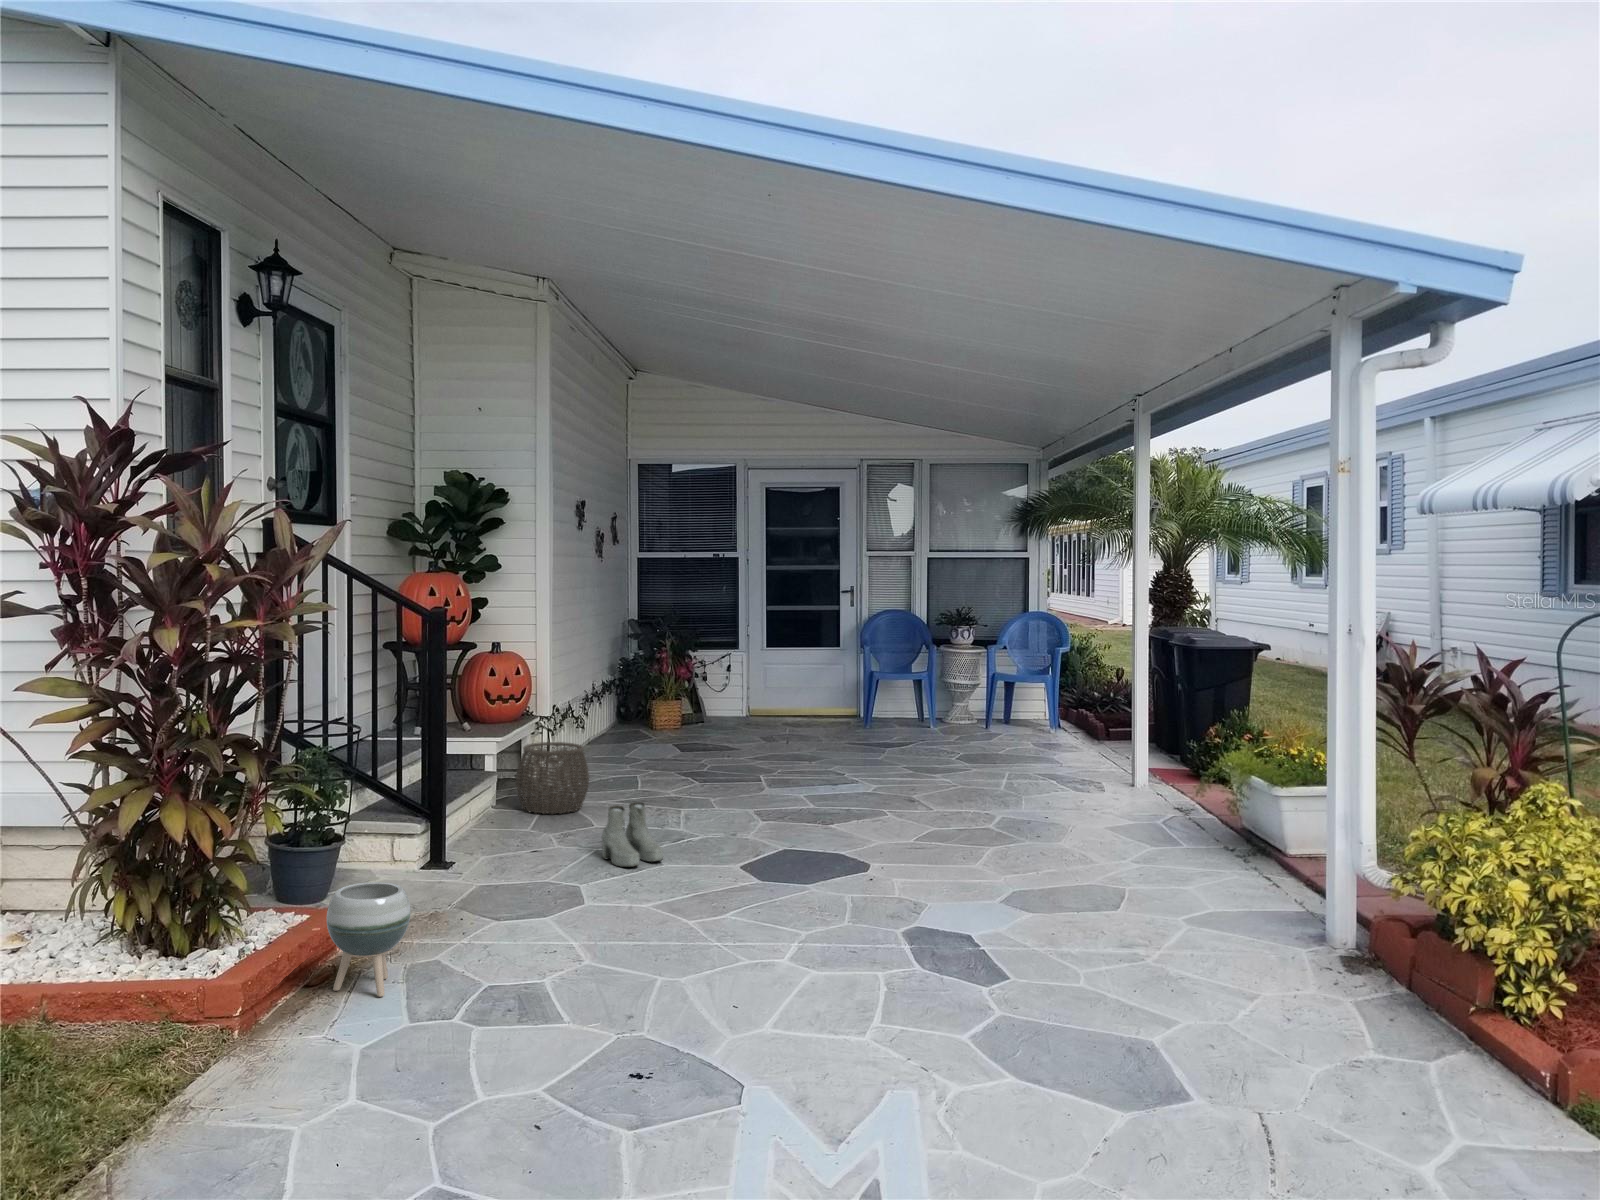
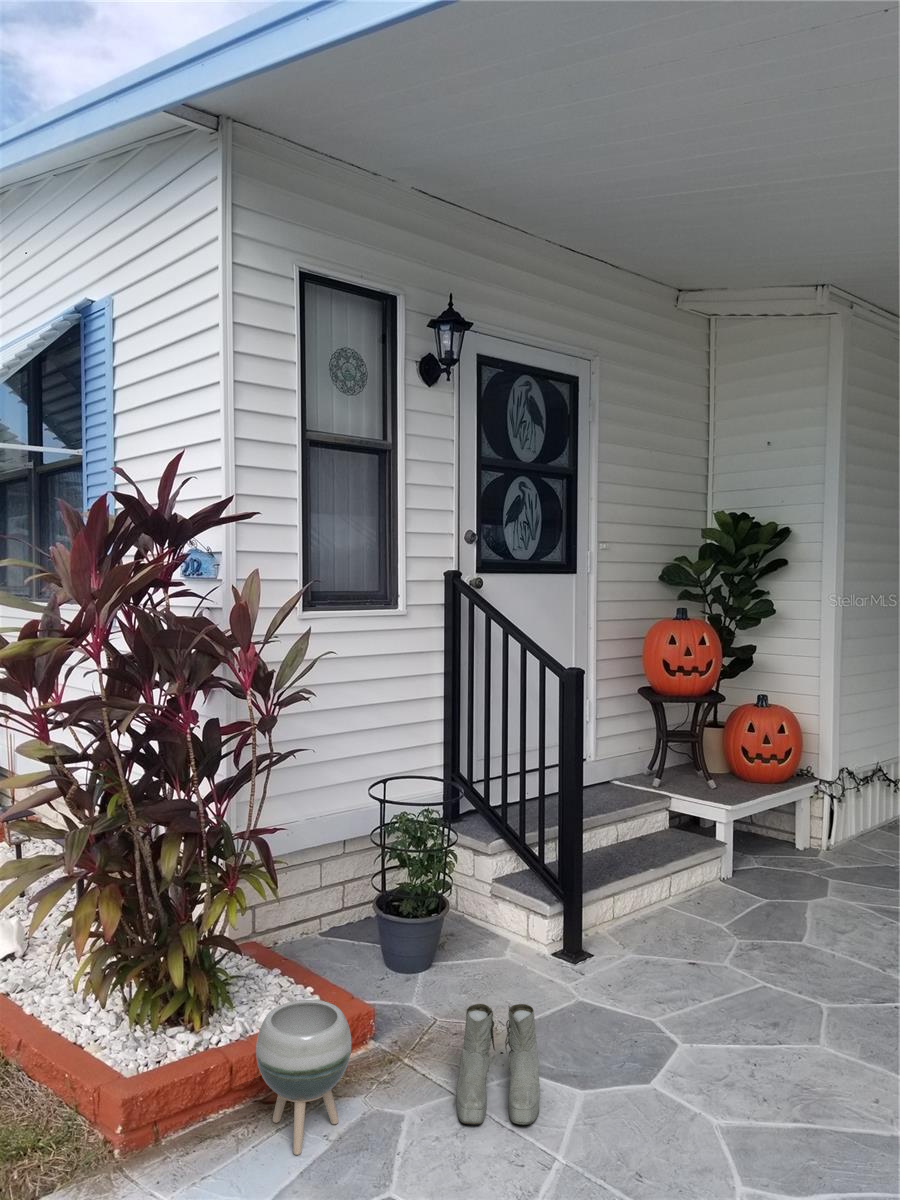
woven basket: present [516,742,589,814] -> none [740,817,833,911]
boots: present [602,802,663,867] -> present [457,1004,540,1125]

